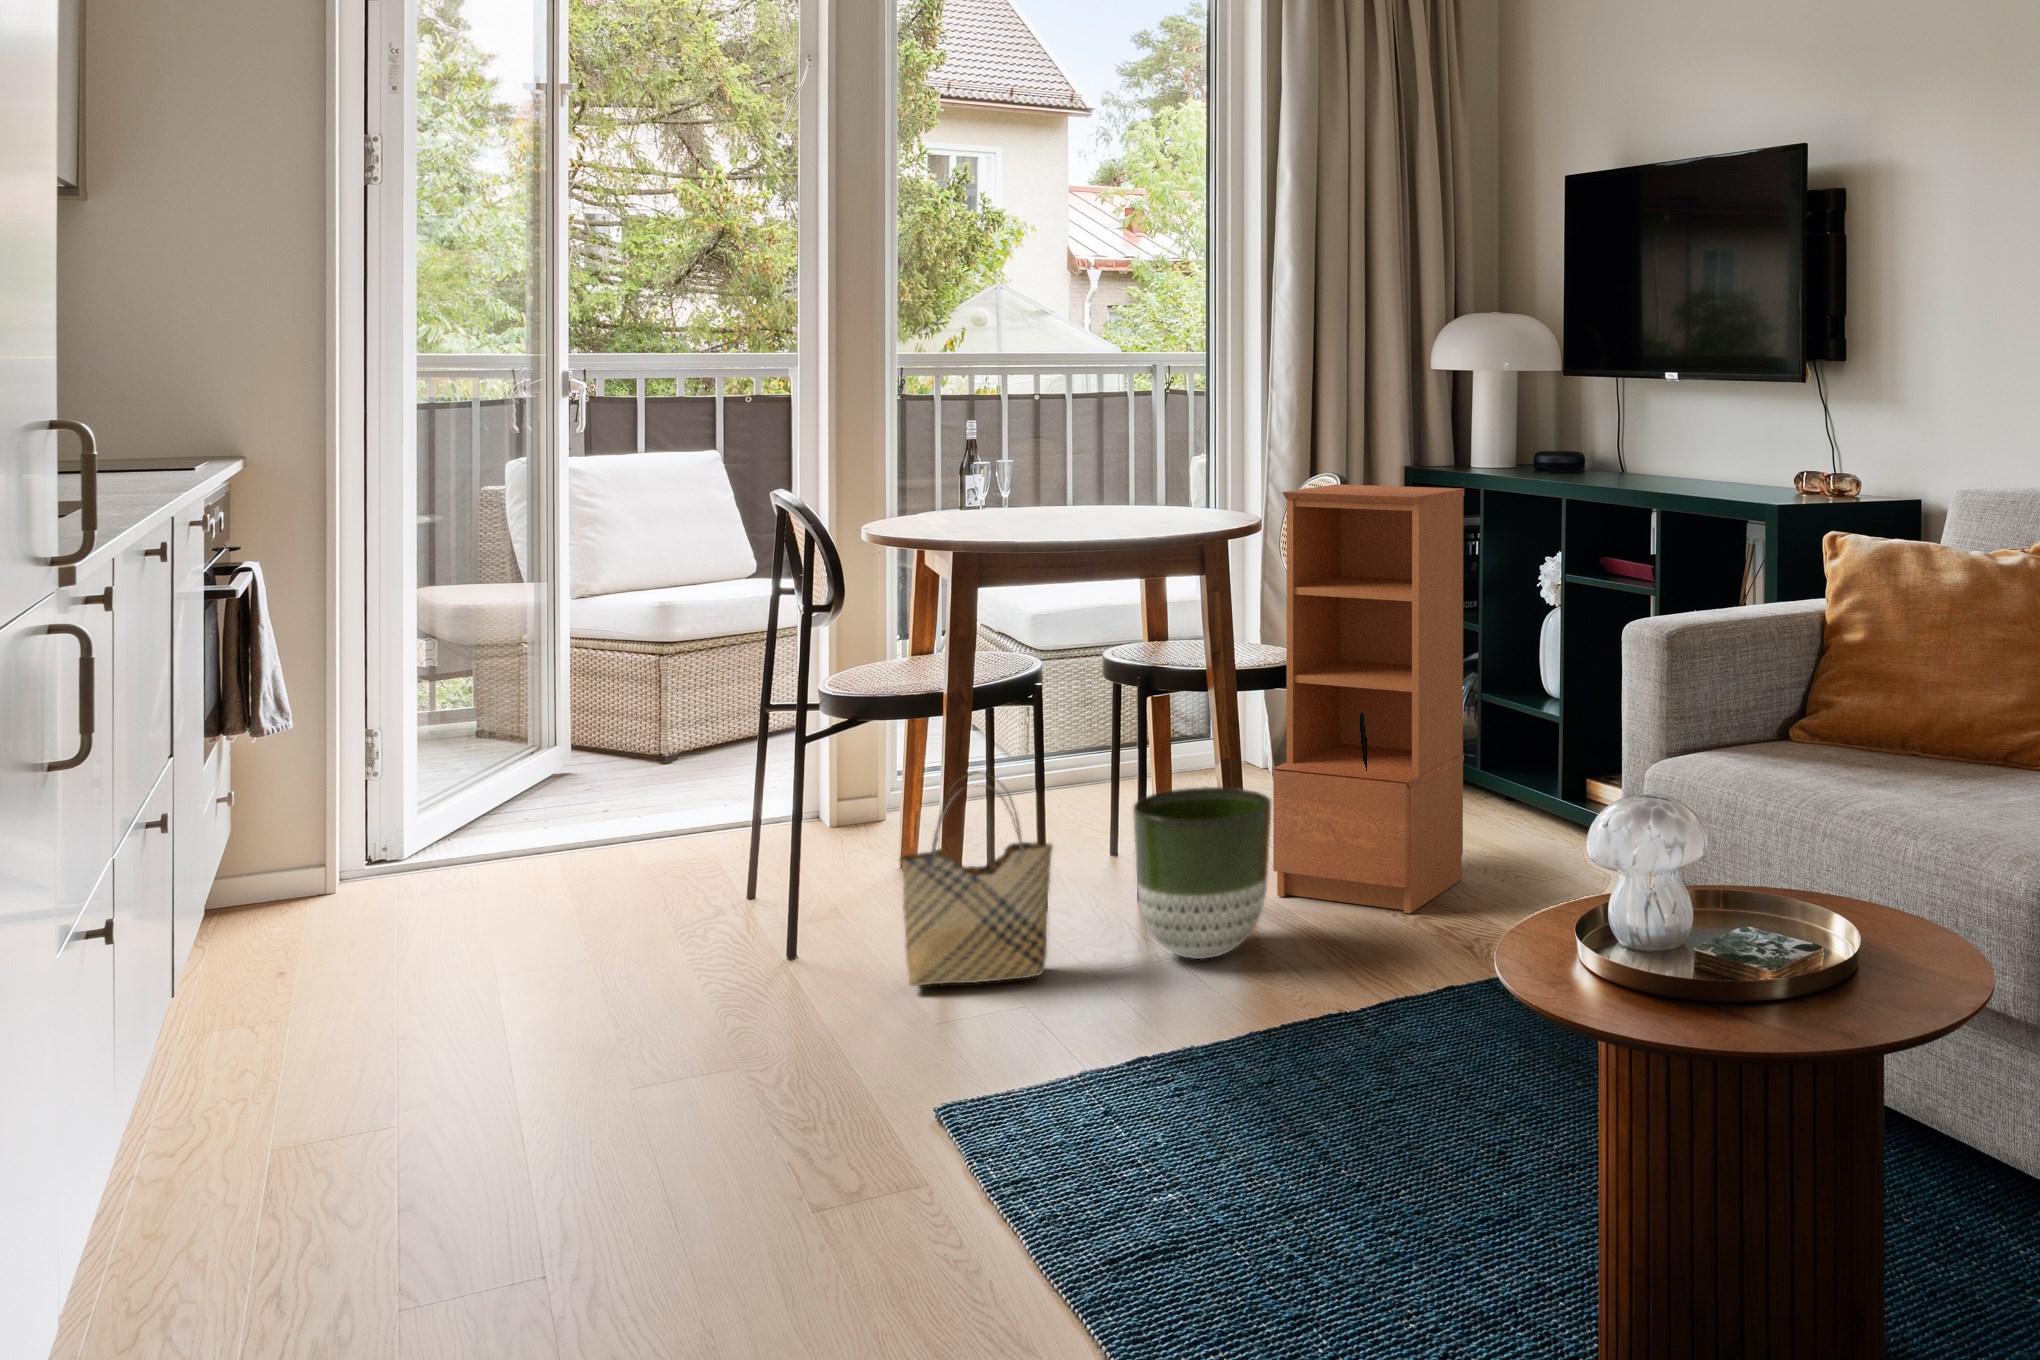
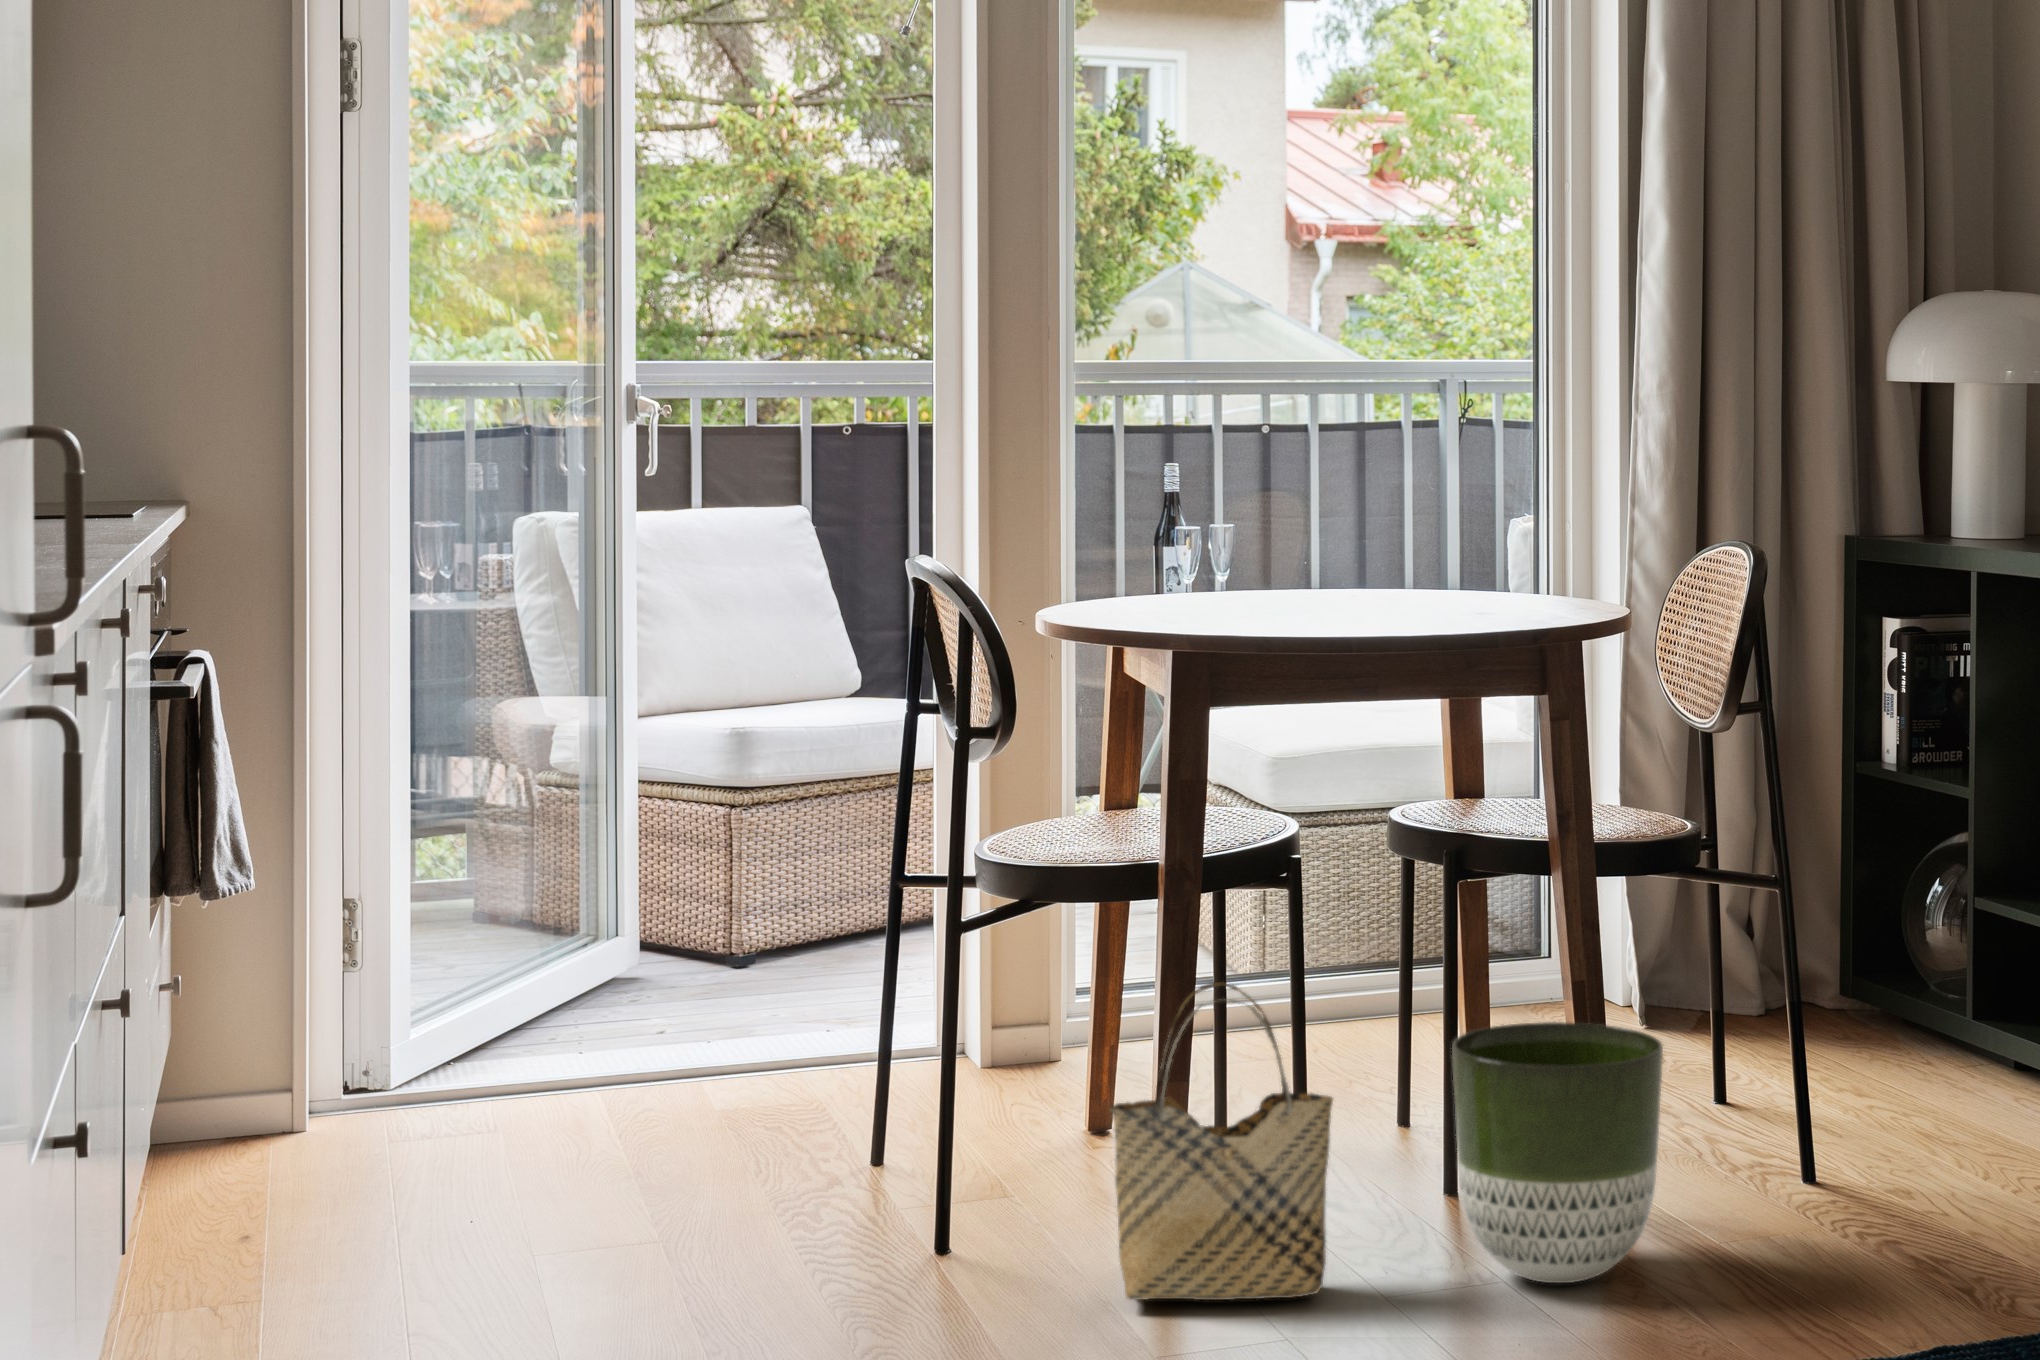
bookcase: present [1273,484,1464,913] -> none [1657,560,1957,1235]

